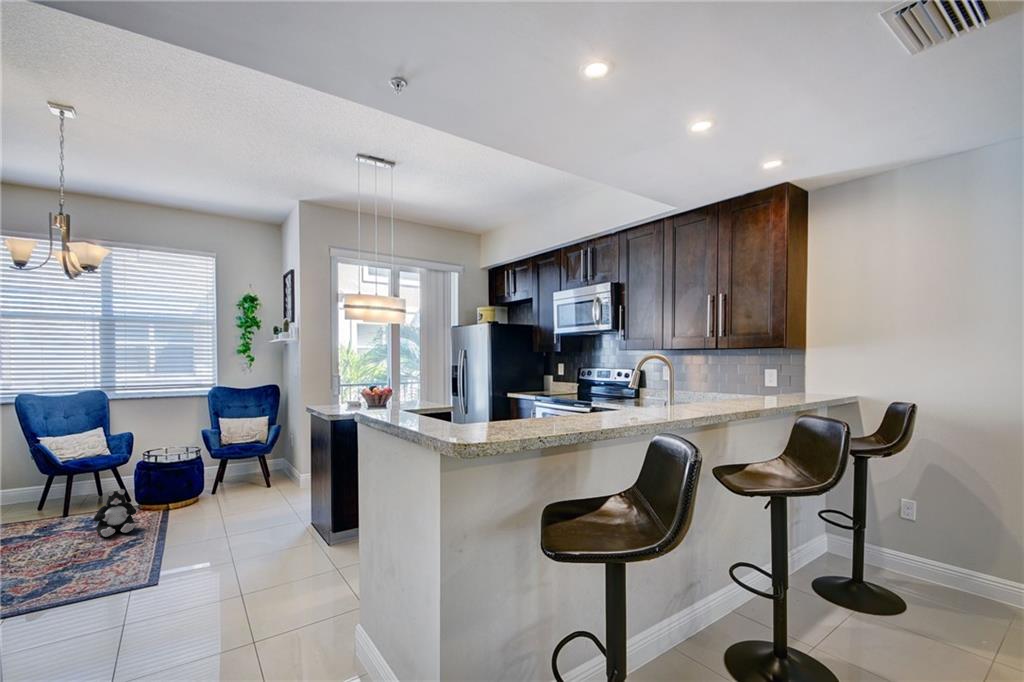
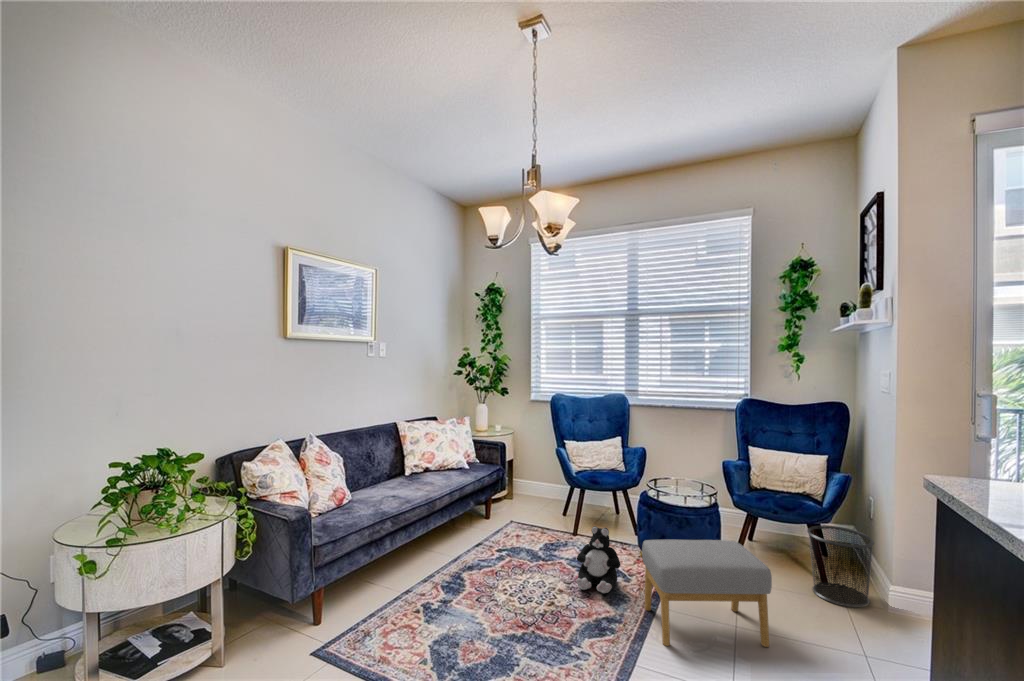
waste bin: none [260,453,295,493] -> present [807,526,874,607]
footstool: none [163,470,252,536] -> present [642,540,772,647]

